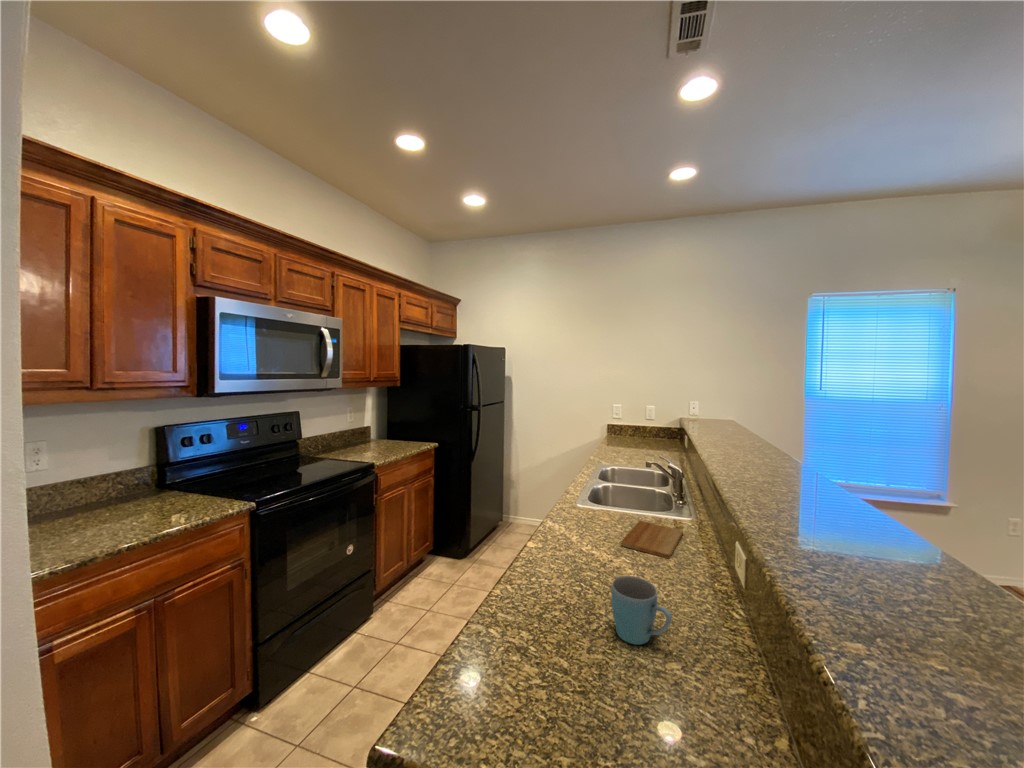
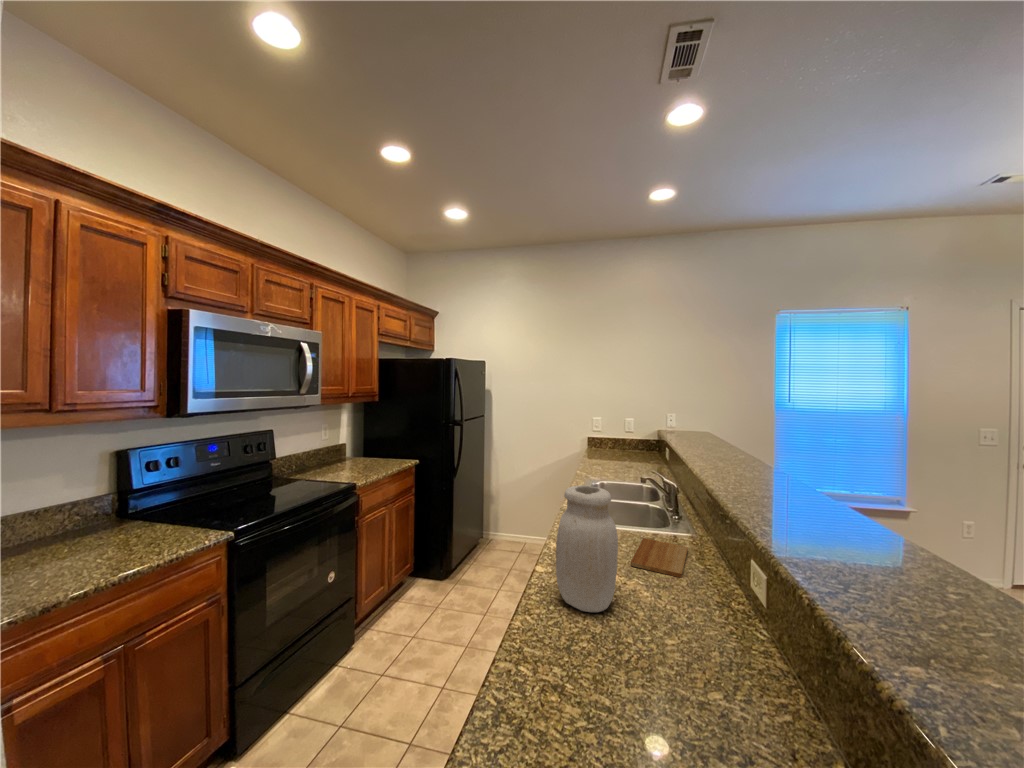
jar: none [539,464,598,586] -> present [556,485,618,612]
mug: present [611,576,671,645] -> none [644,601,710,674]

